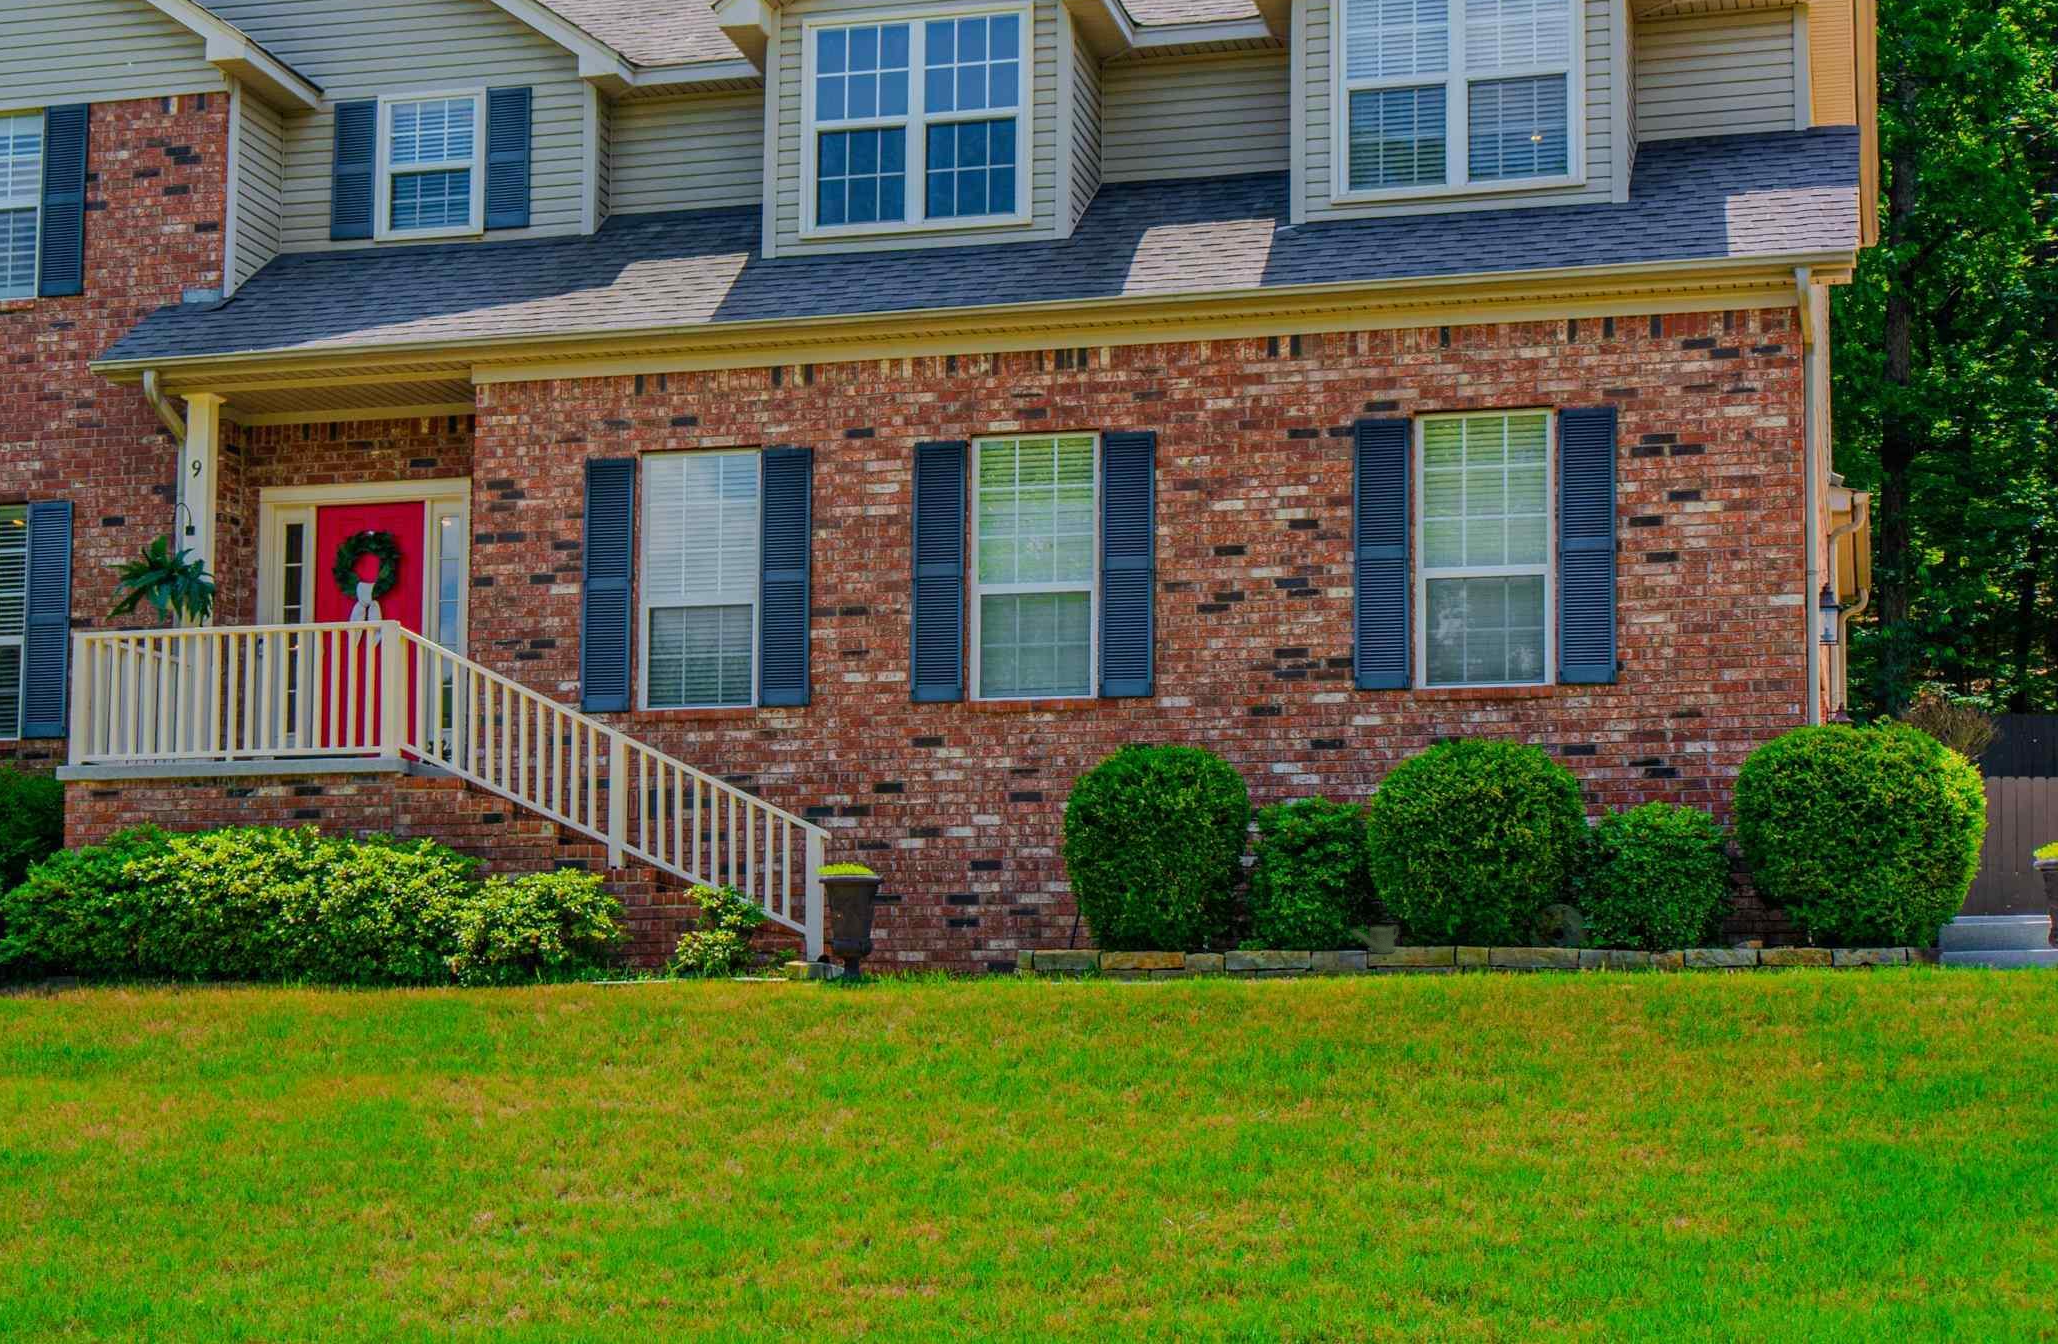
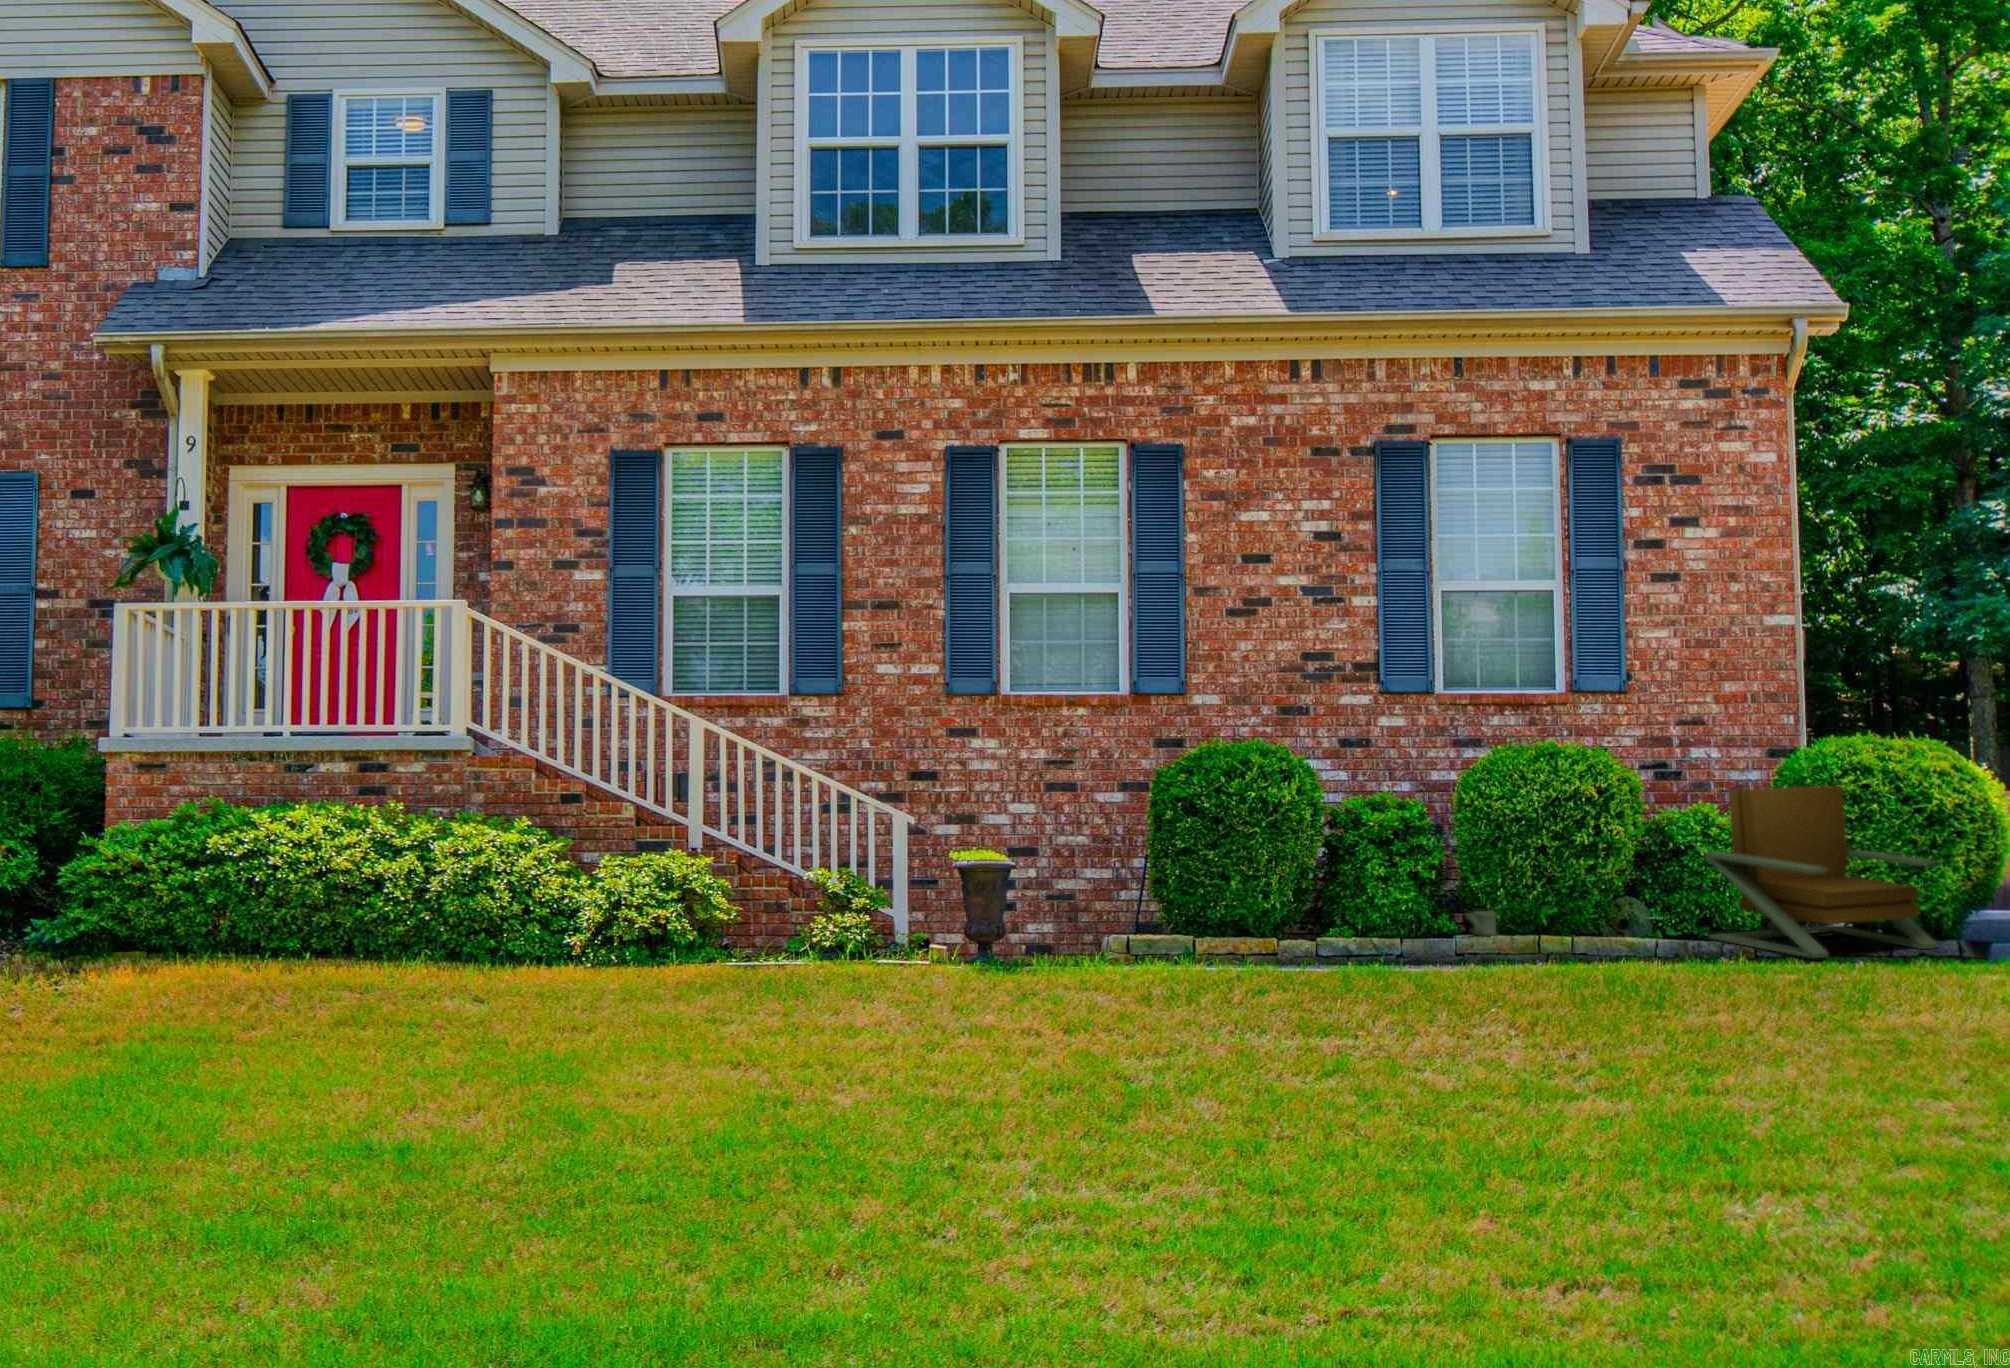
lounge chair: none [1616,787,1863,976] -> present [1704,786,1938,958]

